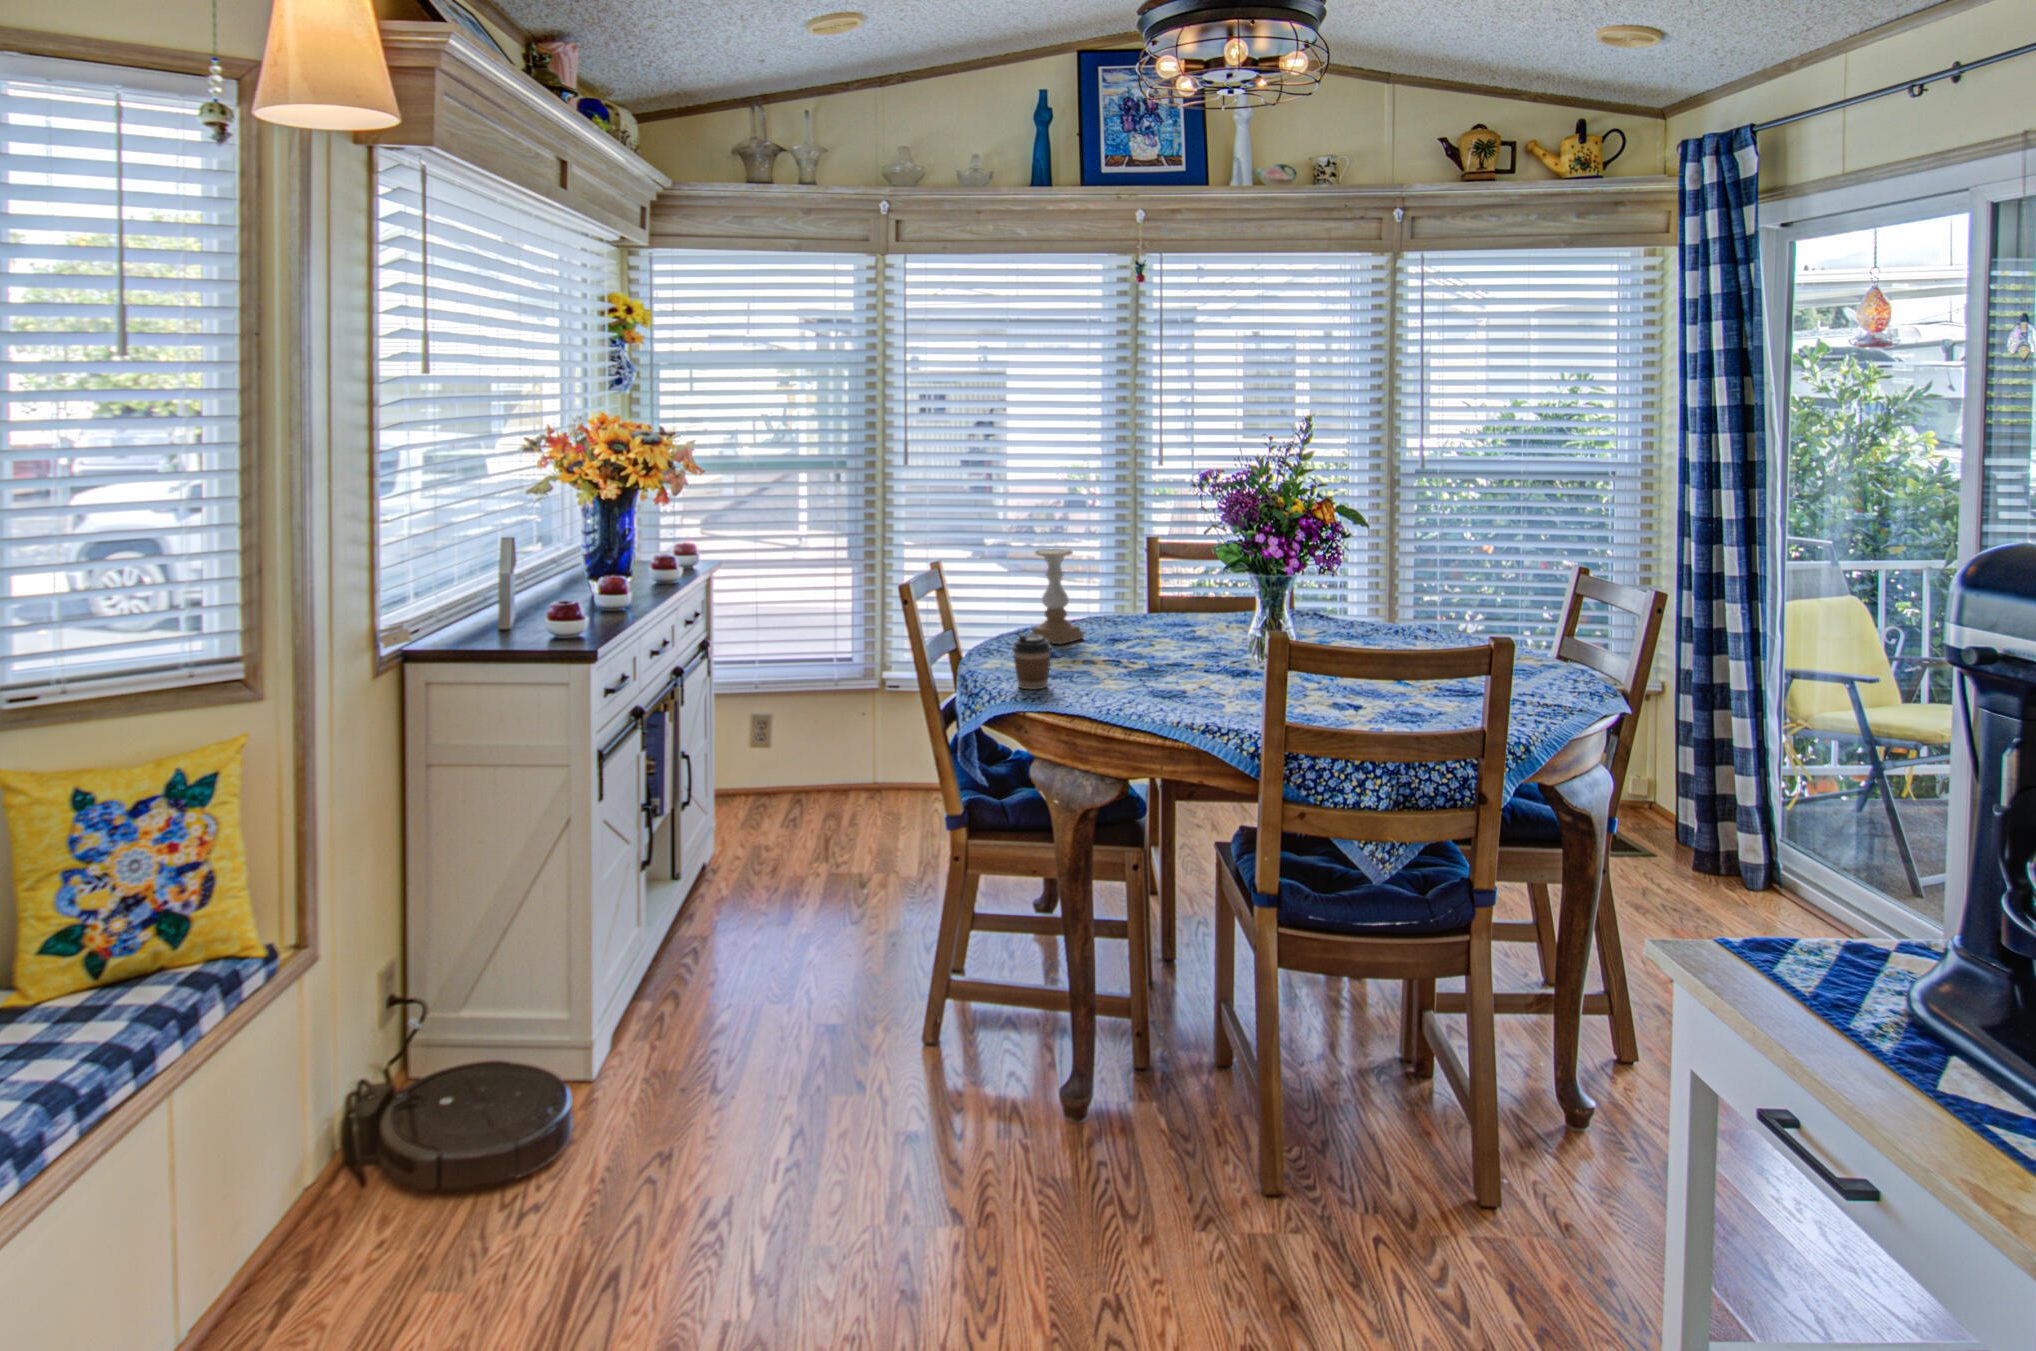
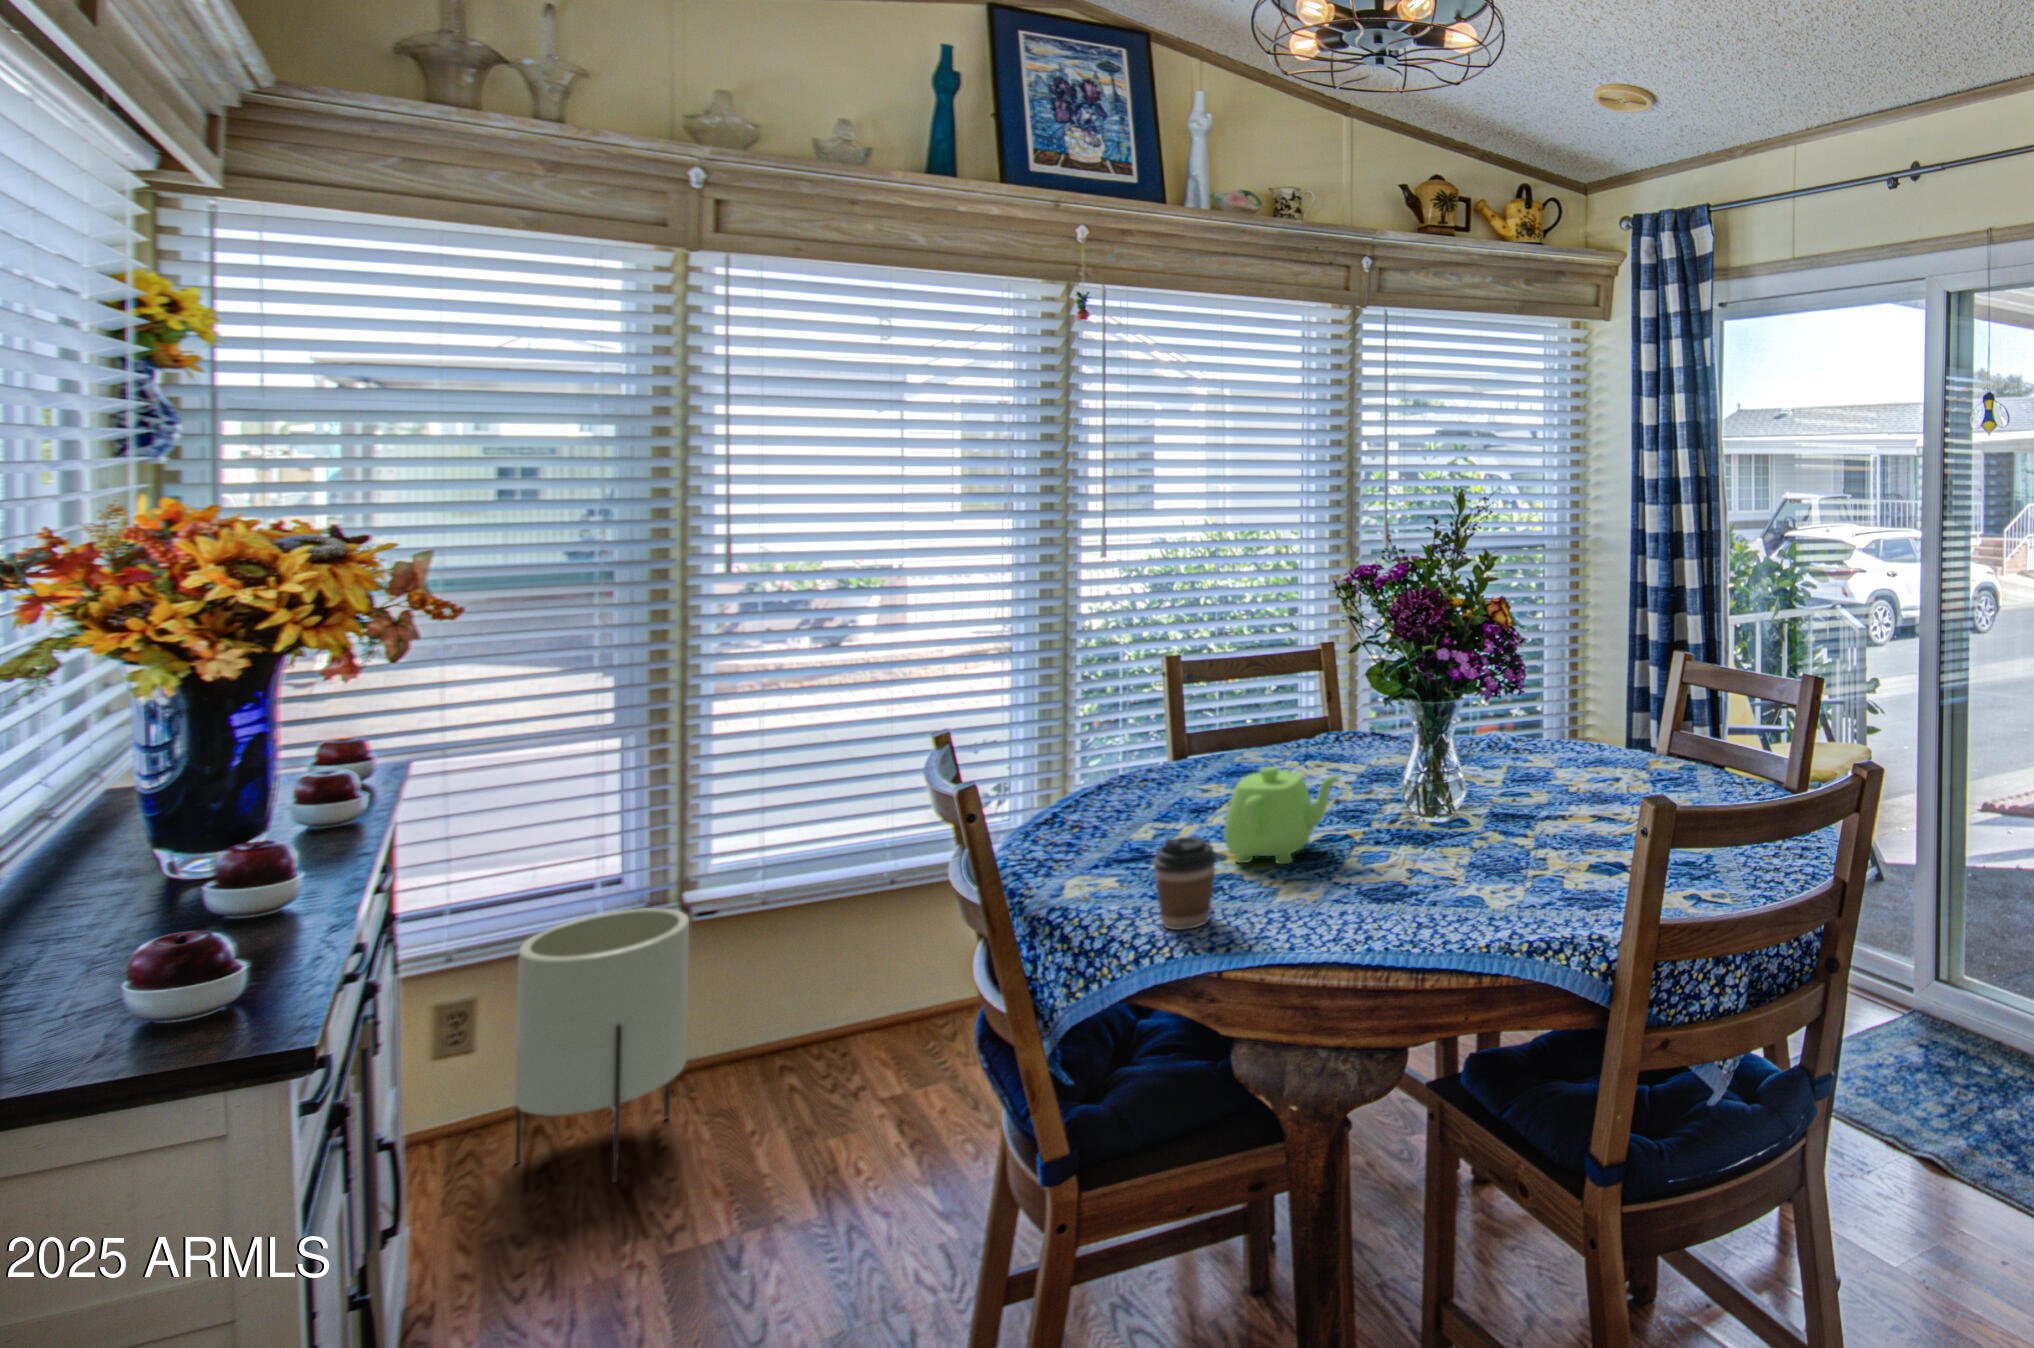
candle holder: present [1029,548,1084,644] -> none [1074,688,1152,835]
teapot: none [1092,606,1168,671] -> present [1224,767,1341,864]
planter: none [803,671,891,826] -> present [515,908,689,1182]

